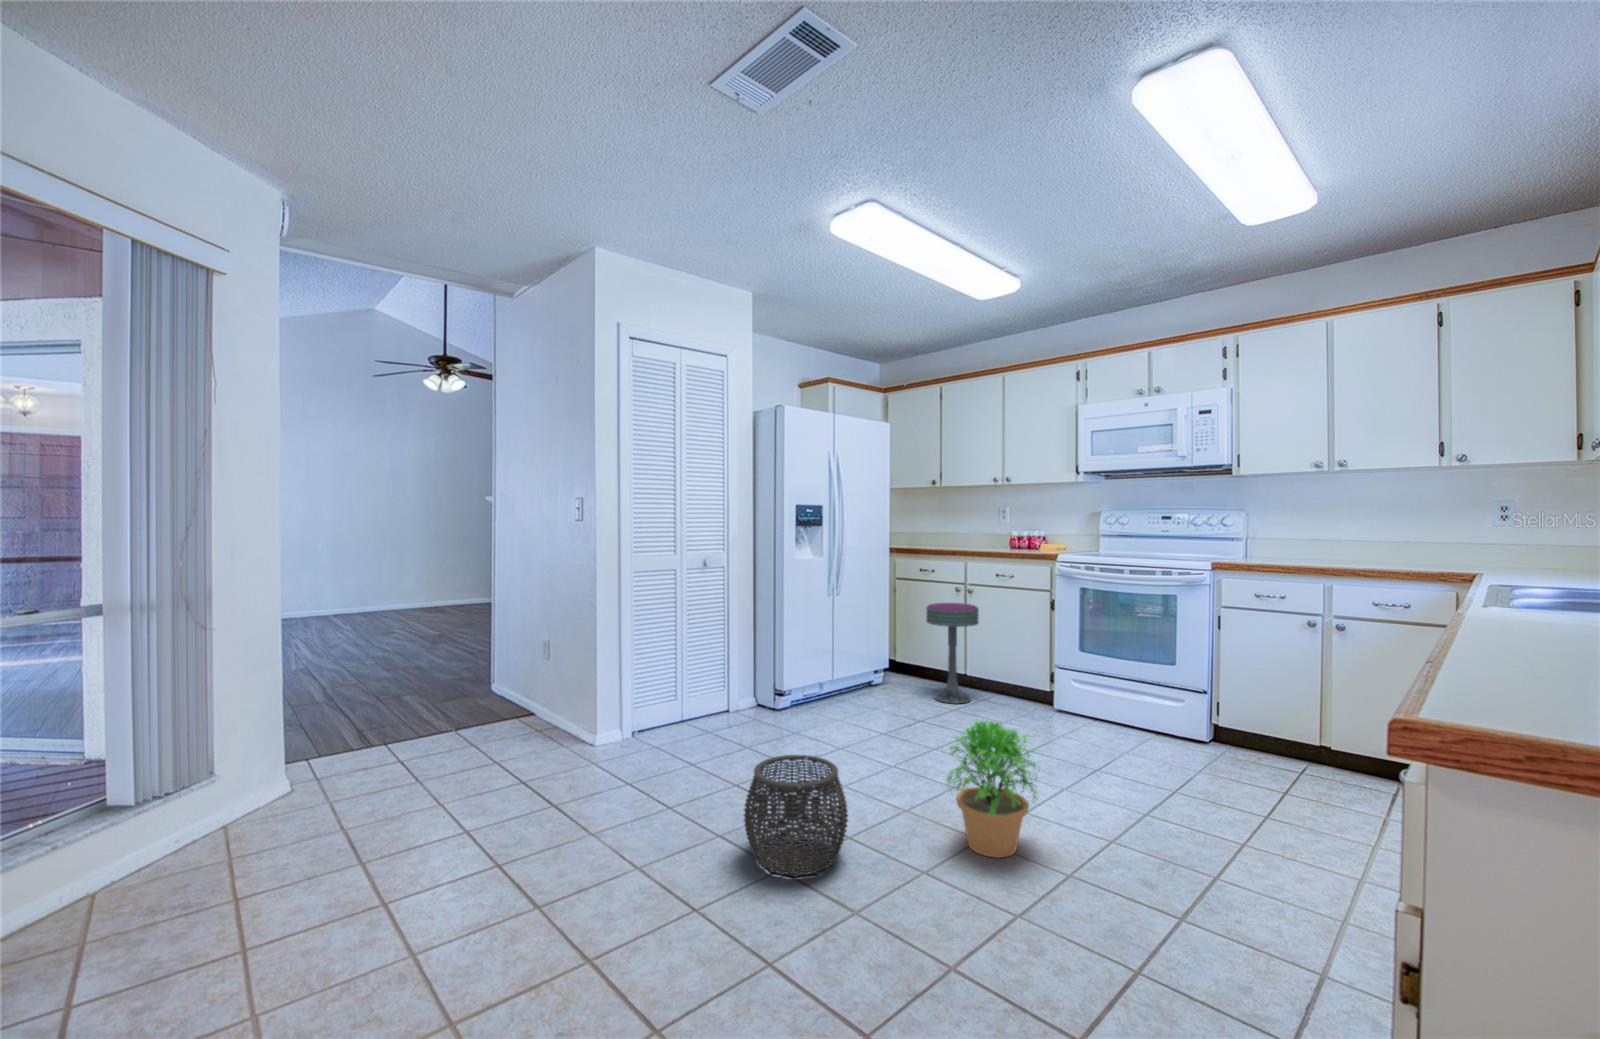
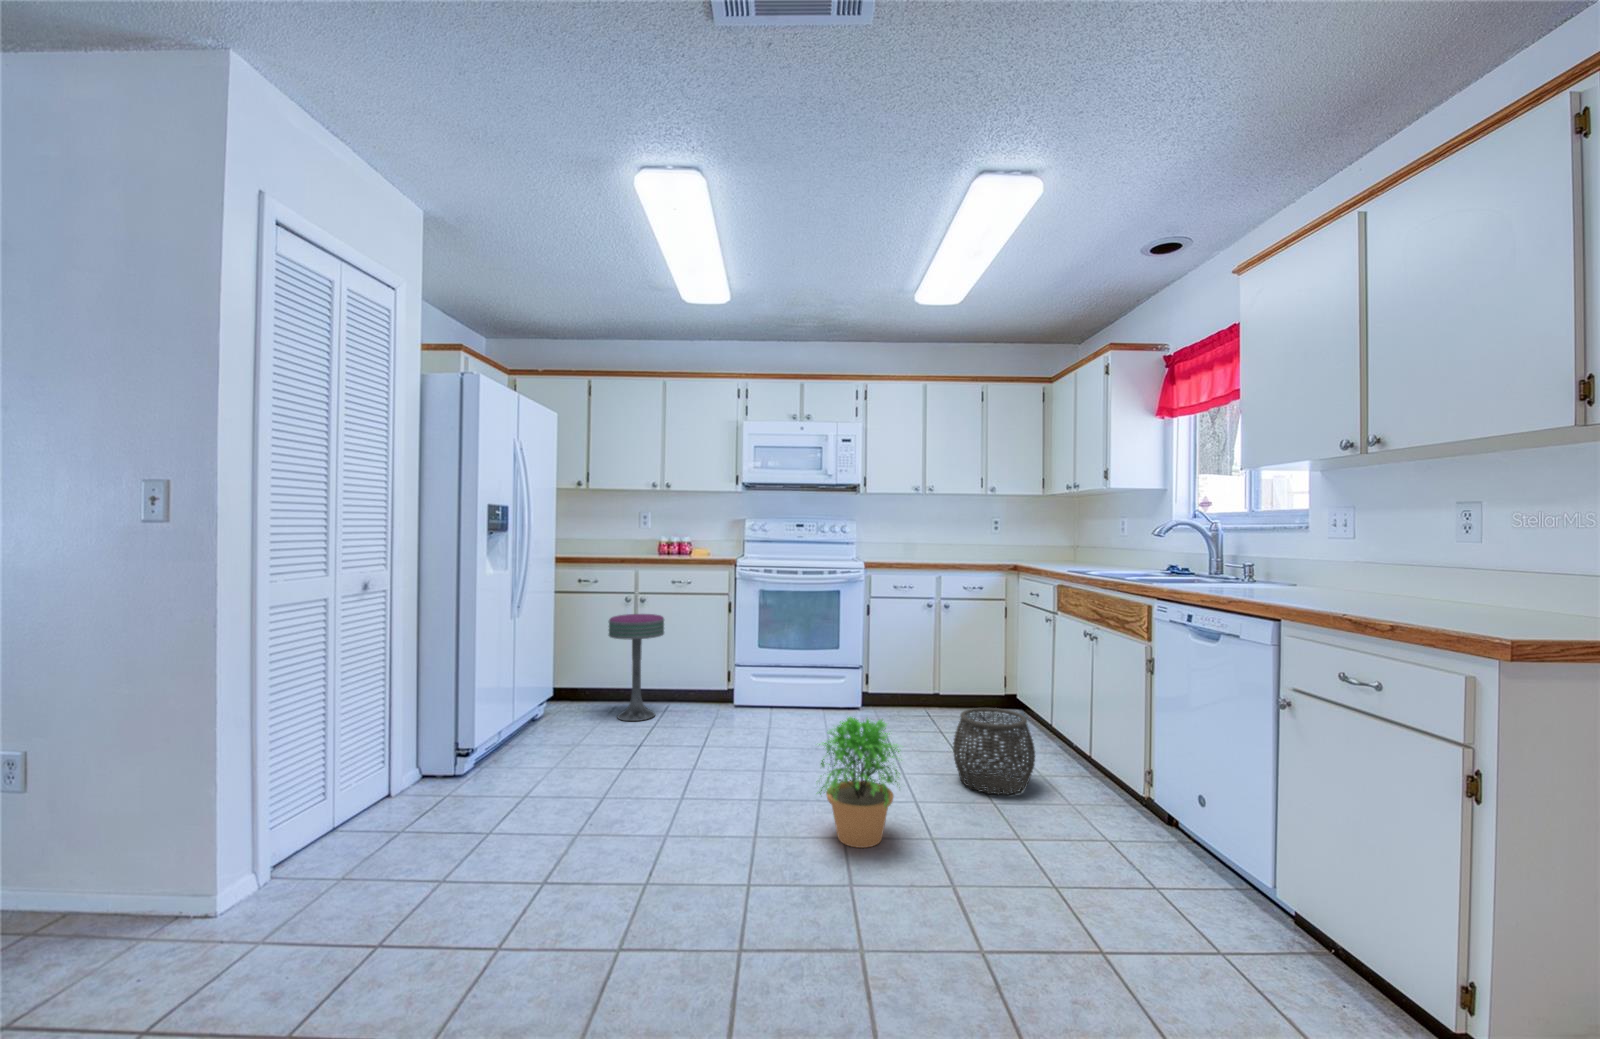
woven basket: present [744,755,848,876] -> present [953,708,1035,795]

